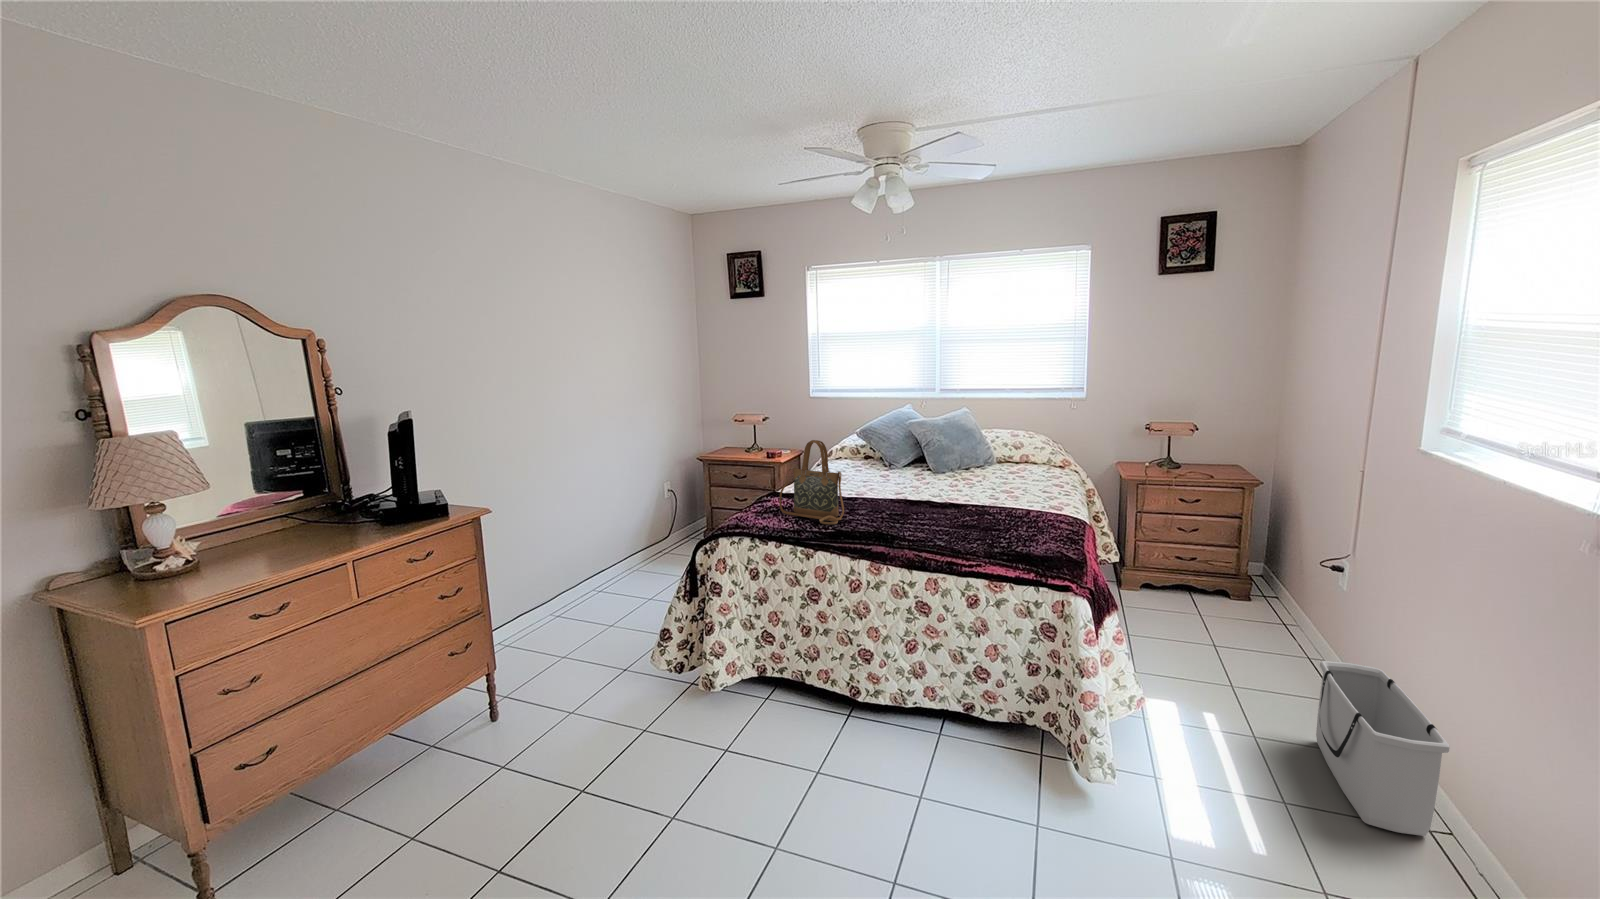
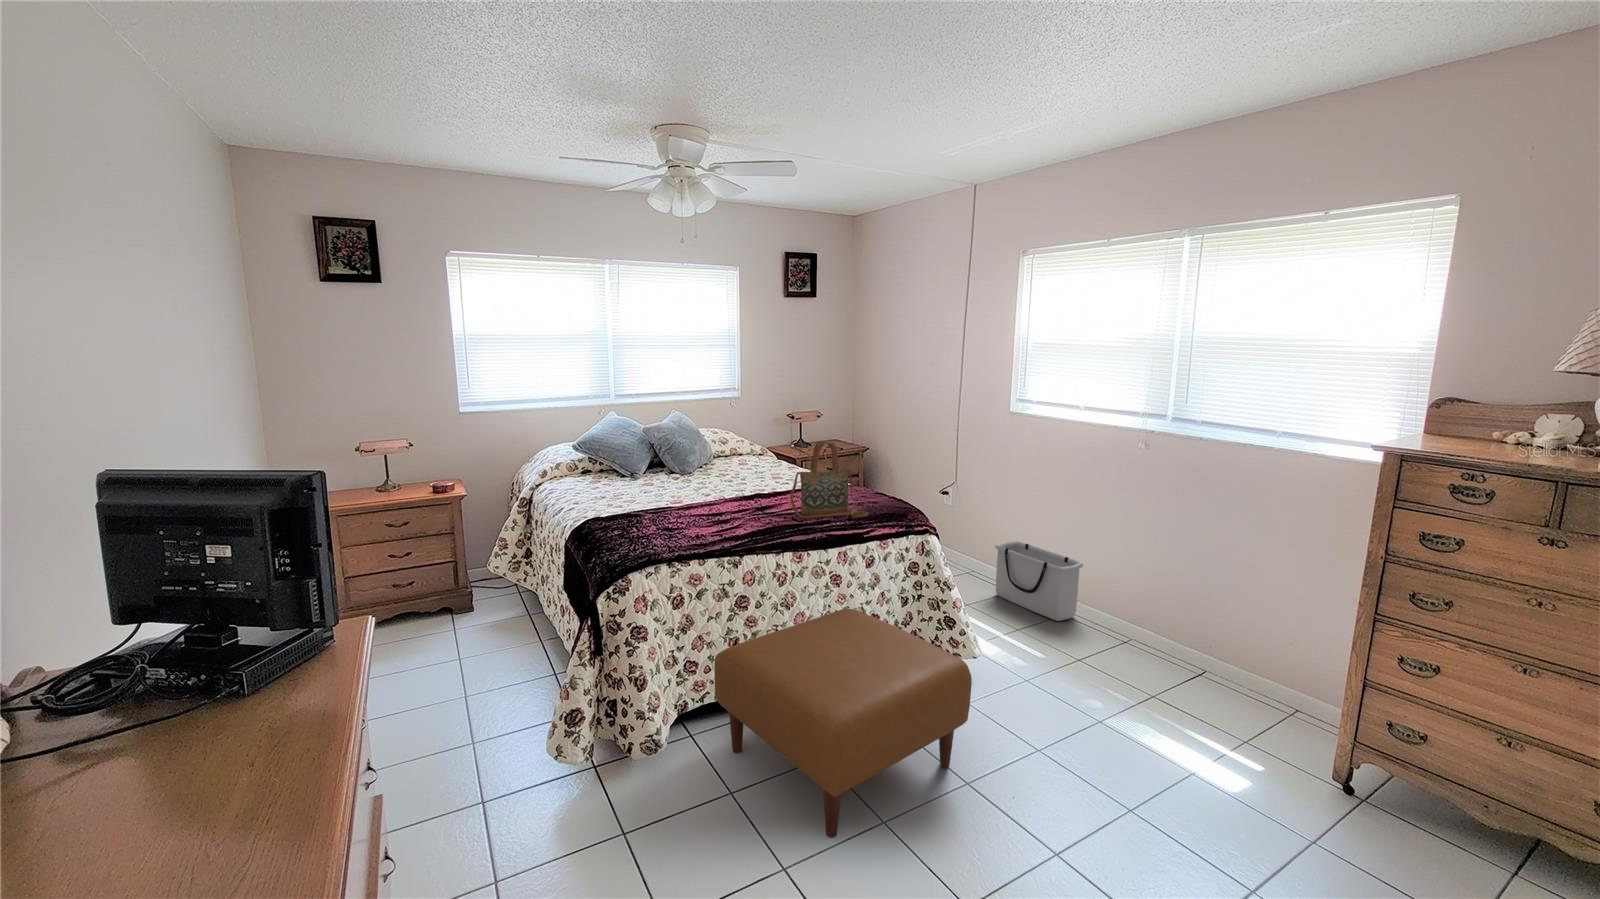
handbag: present [779,440,844,524] -> present [790,441,868,518]
ottoman: none [677,625,913,848] -> present [714,609,972,838]

